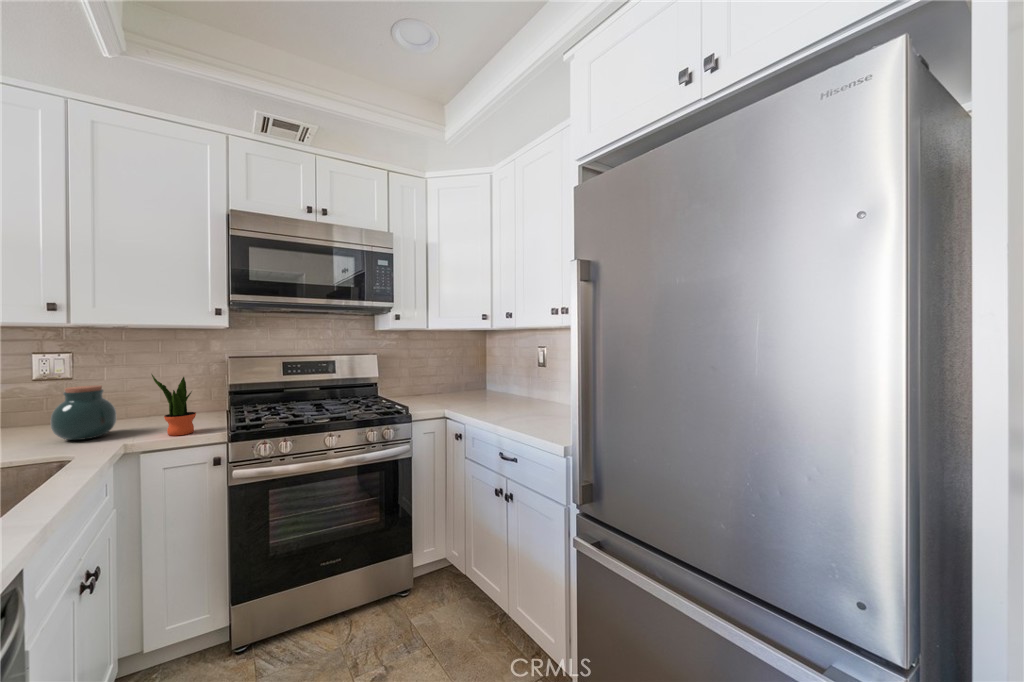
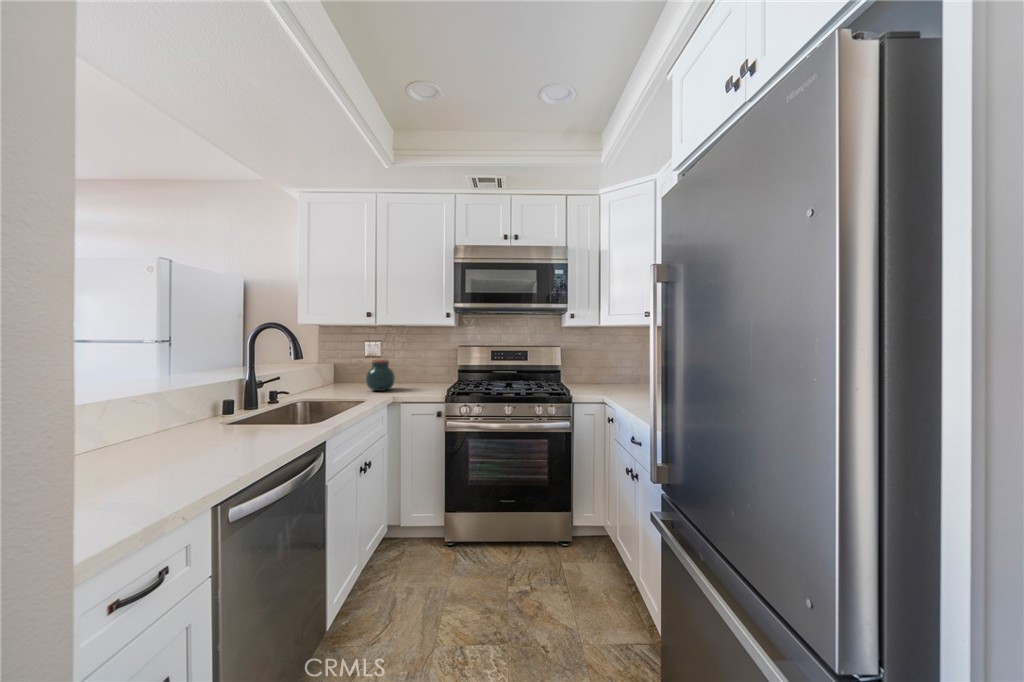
potted plant: present [152,375,196,436] -> none [409,353,431,394]

